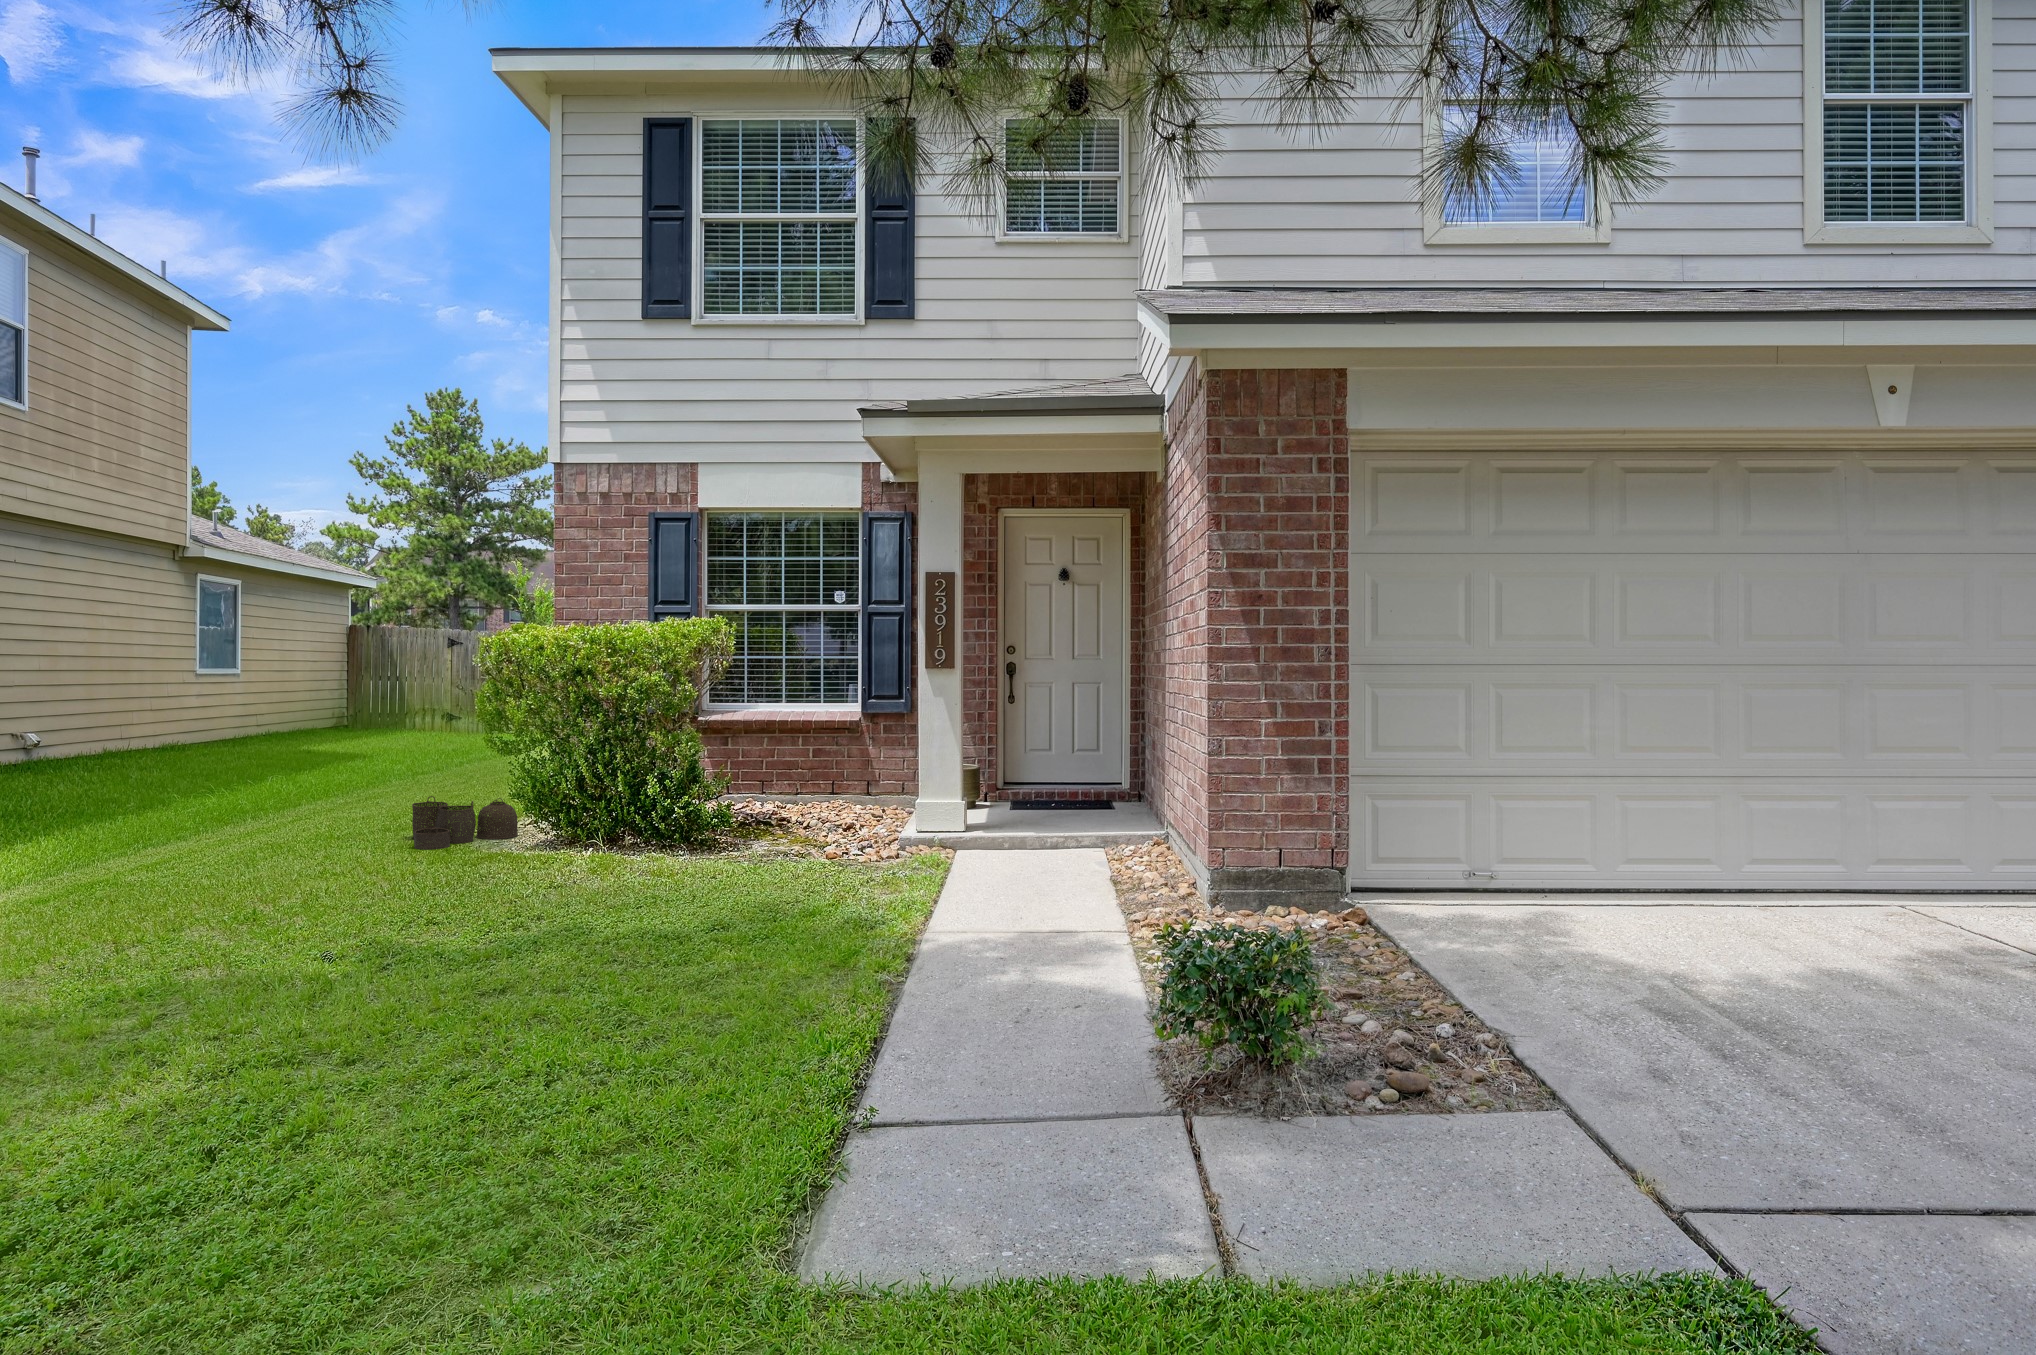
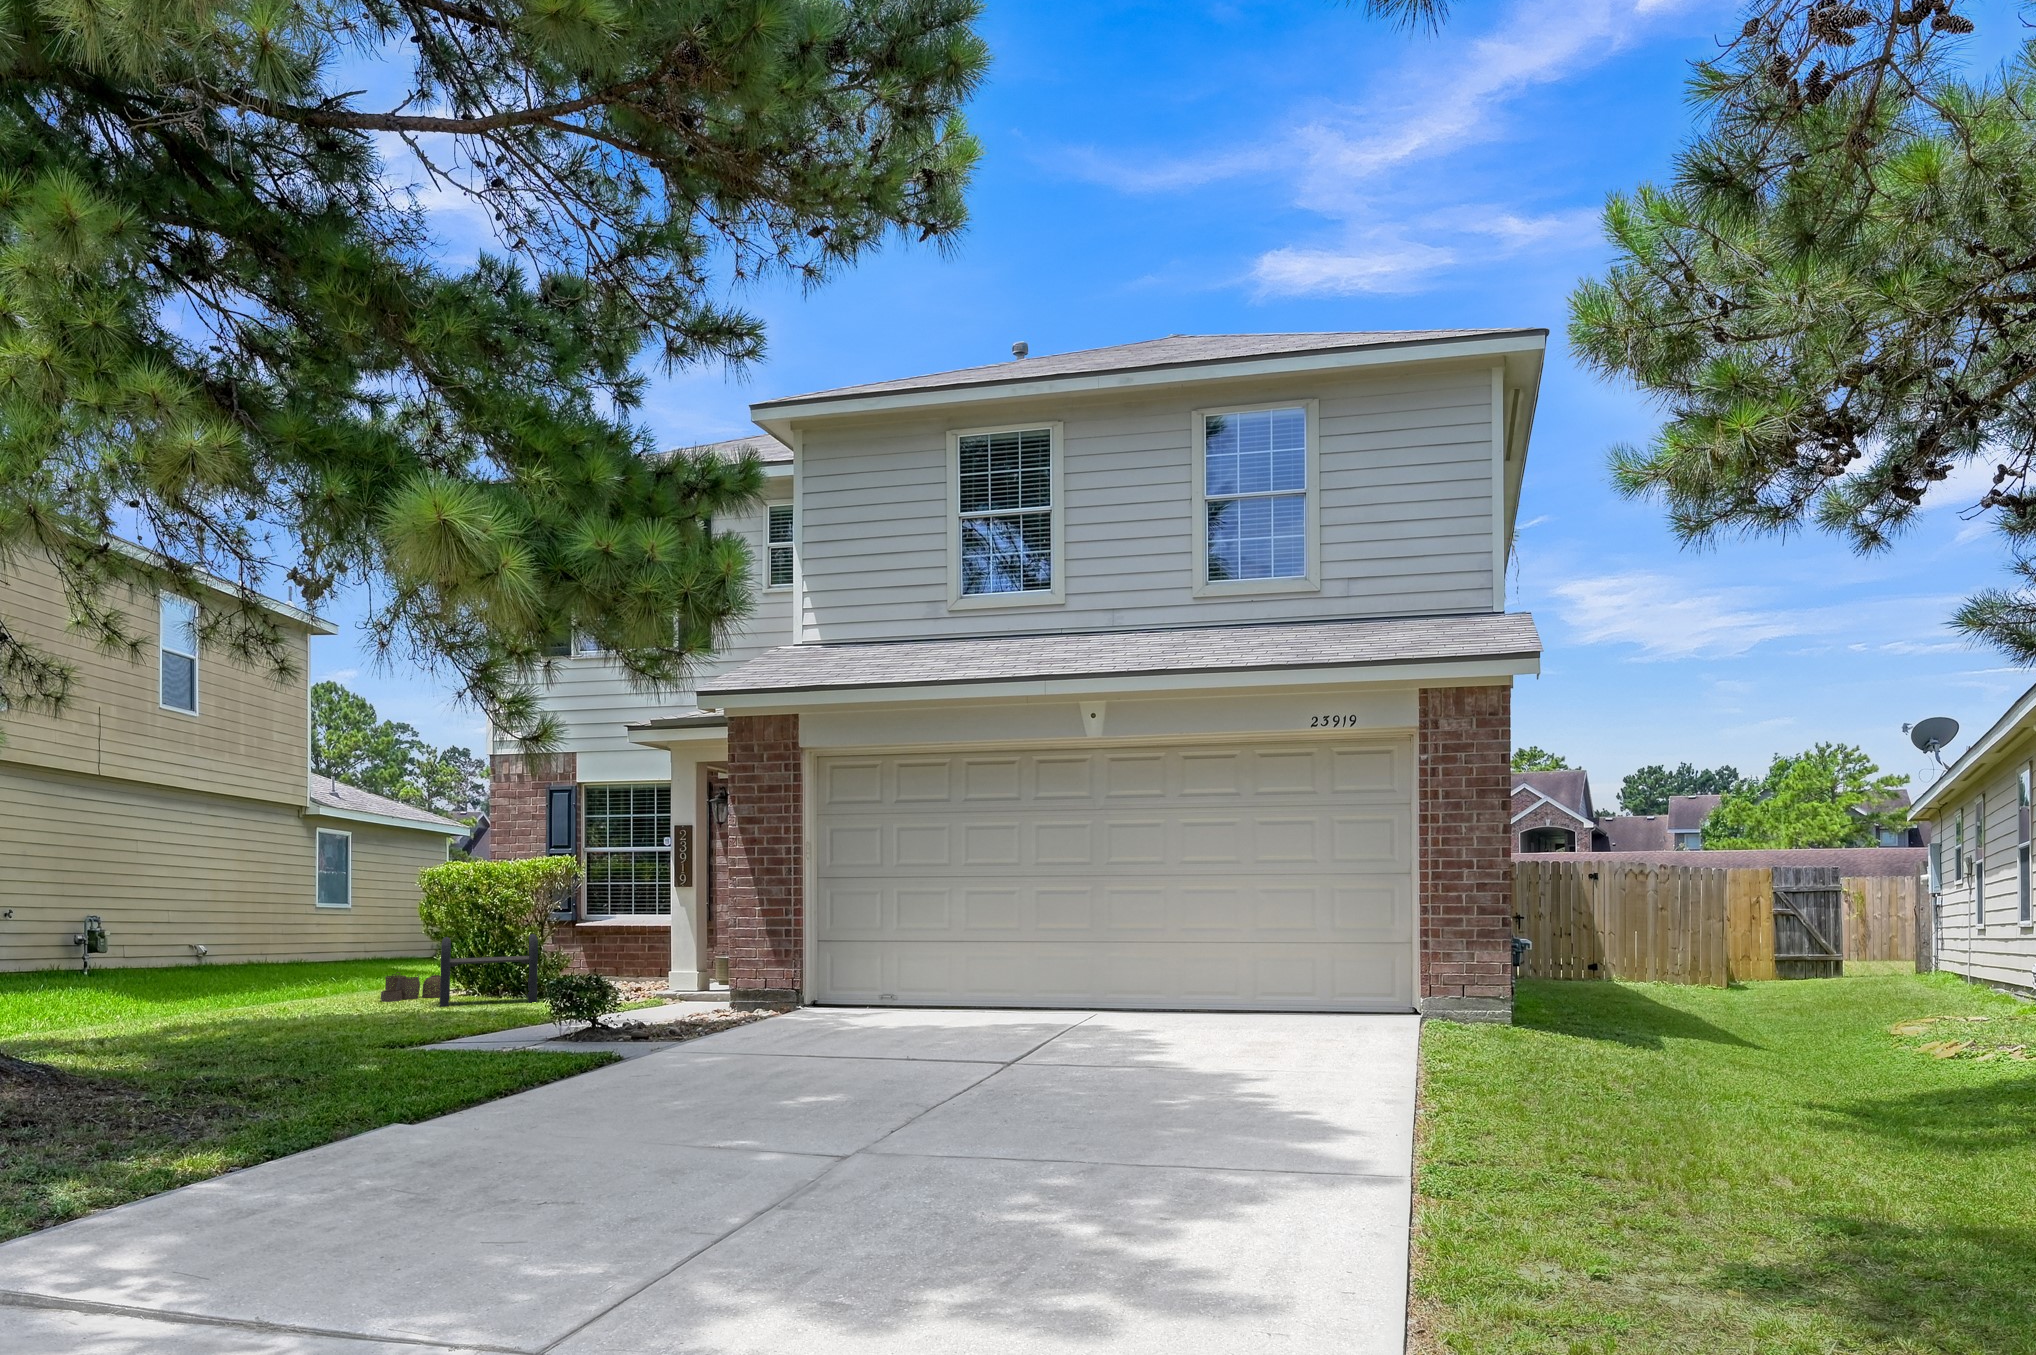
bench: none [526,741,700,866] -> present [440,934,538,1007]

